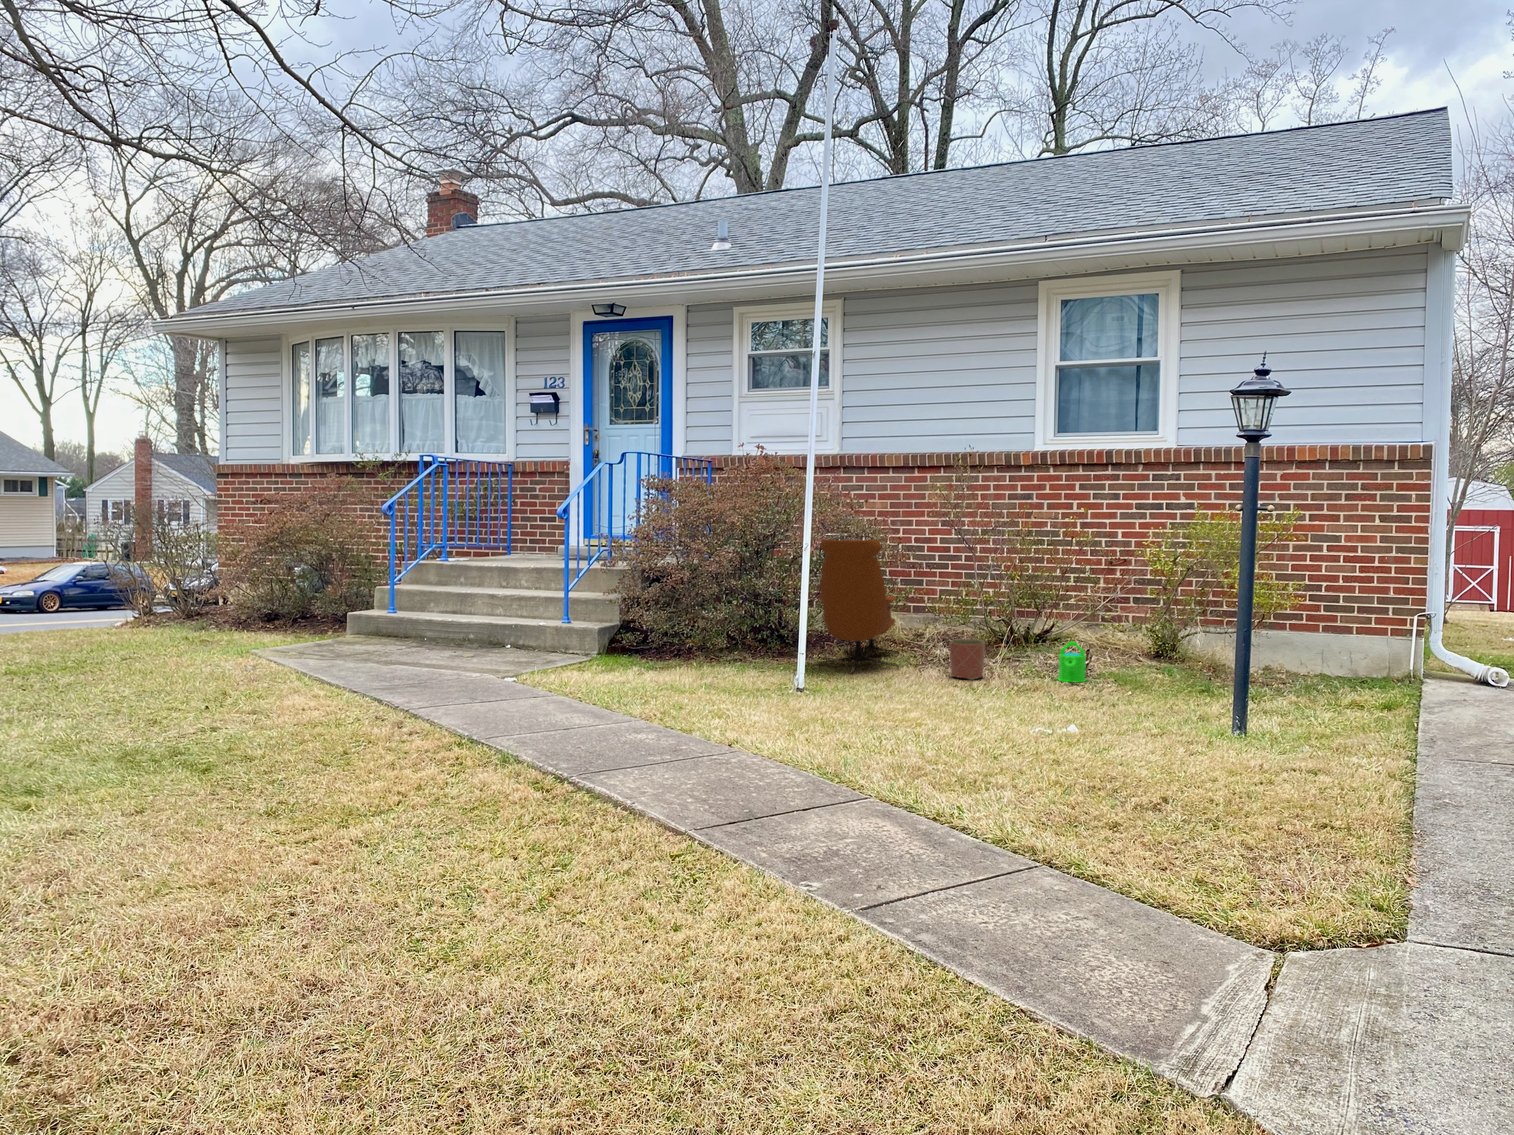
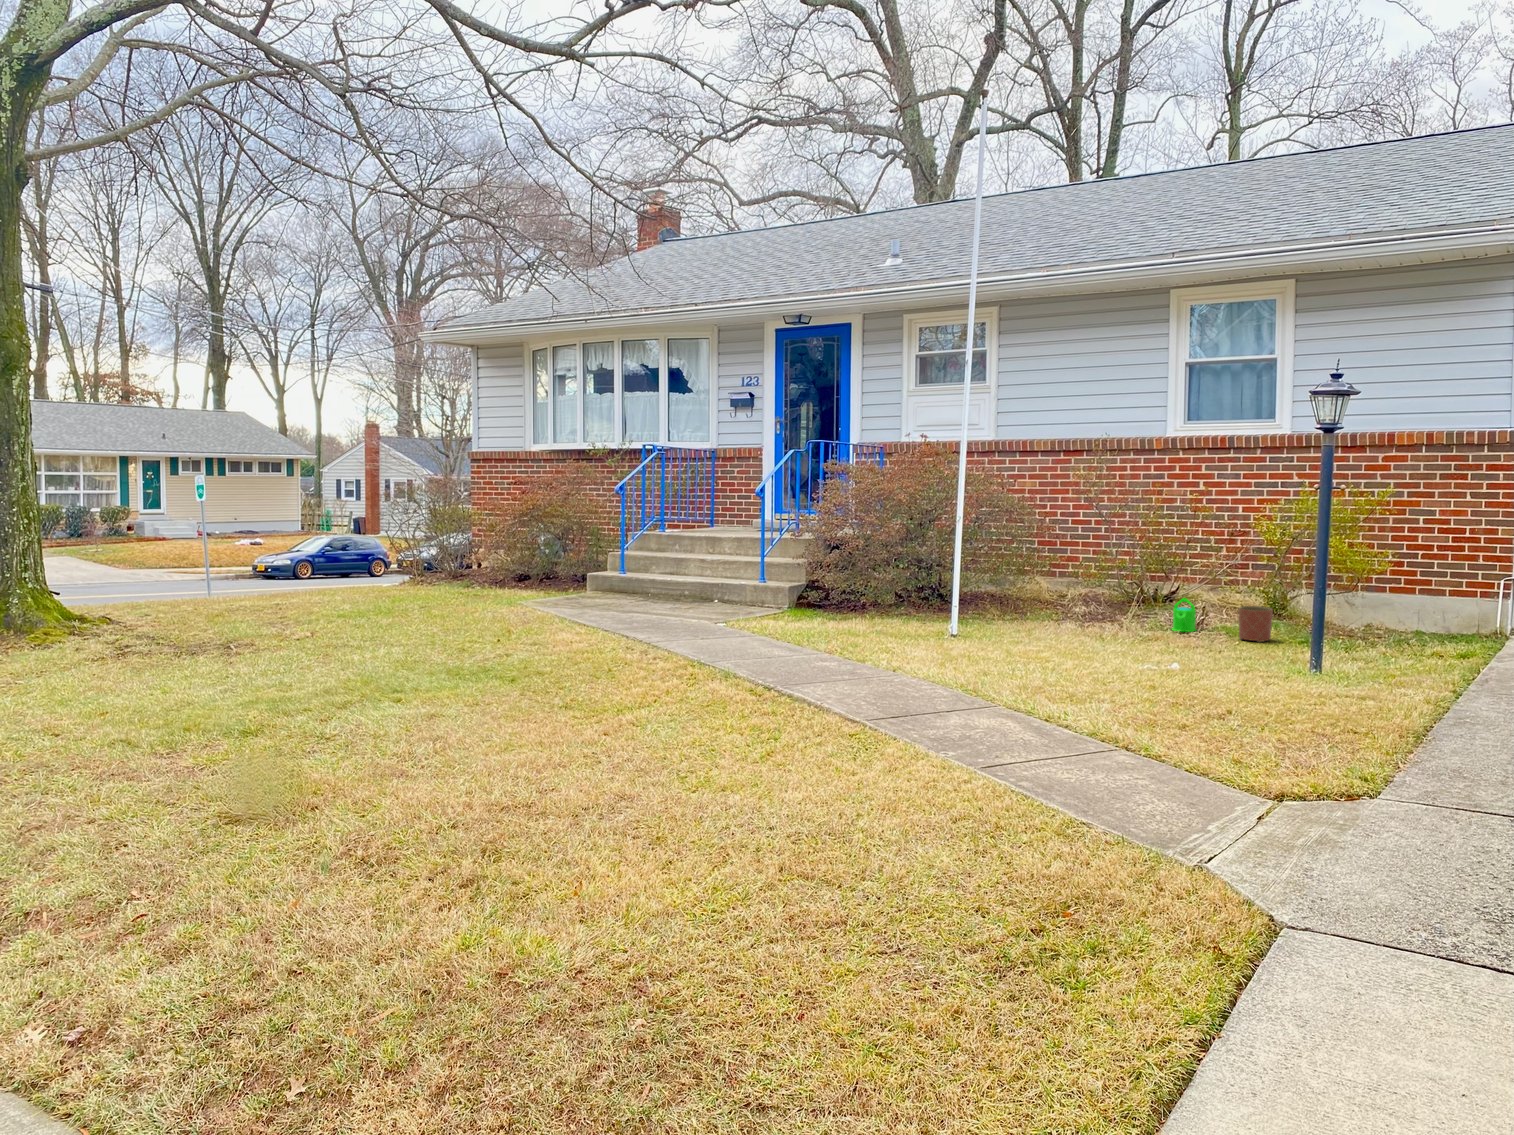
lounge chair: present [818,539,899,674] -> none [972,514,1041,624]
planter: present [950,639,985,680] -> present [1239,606,1273,642]

